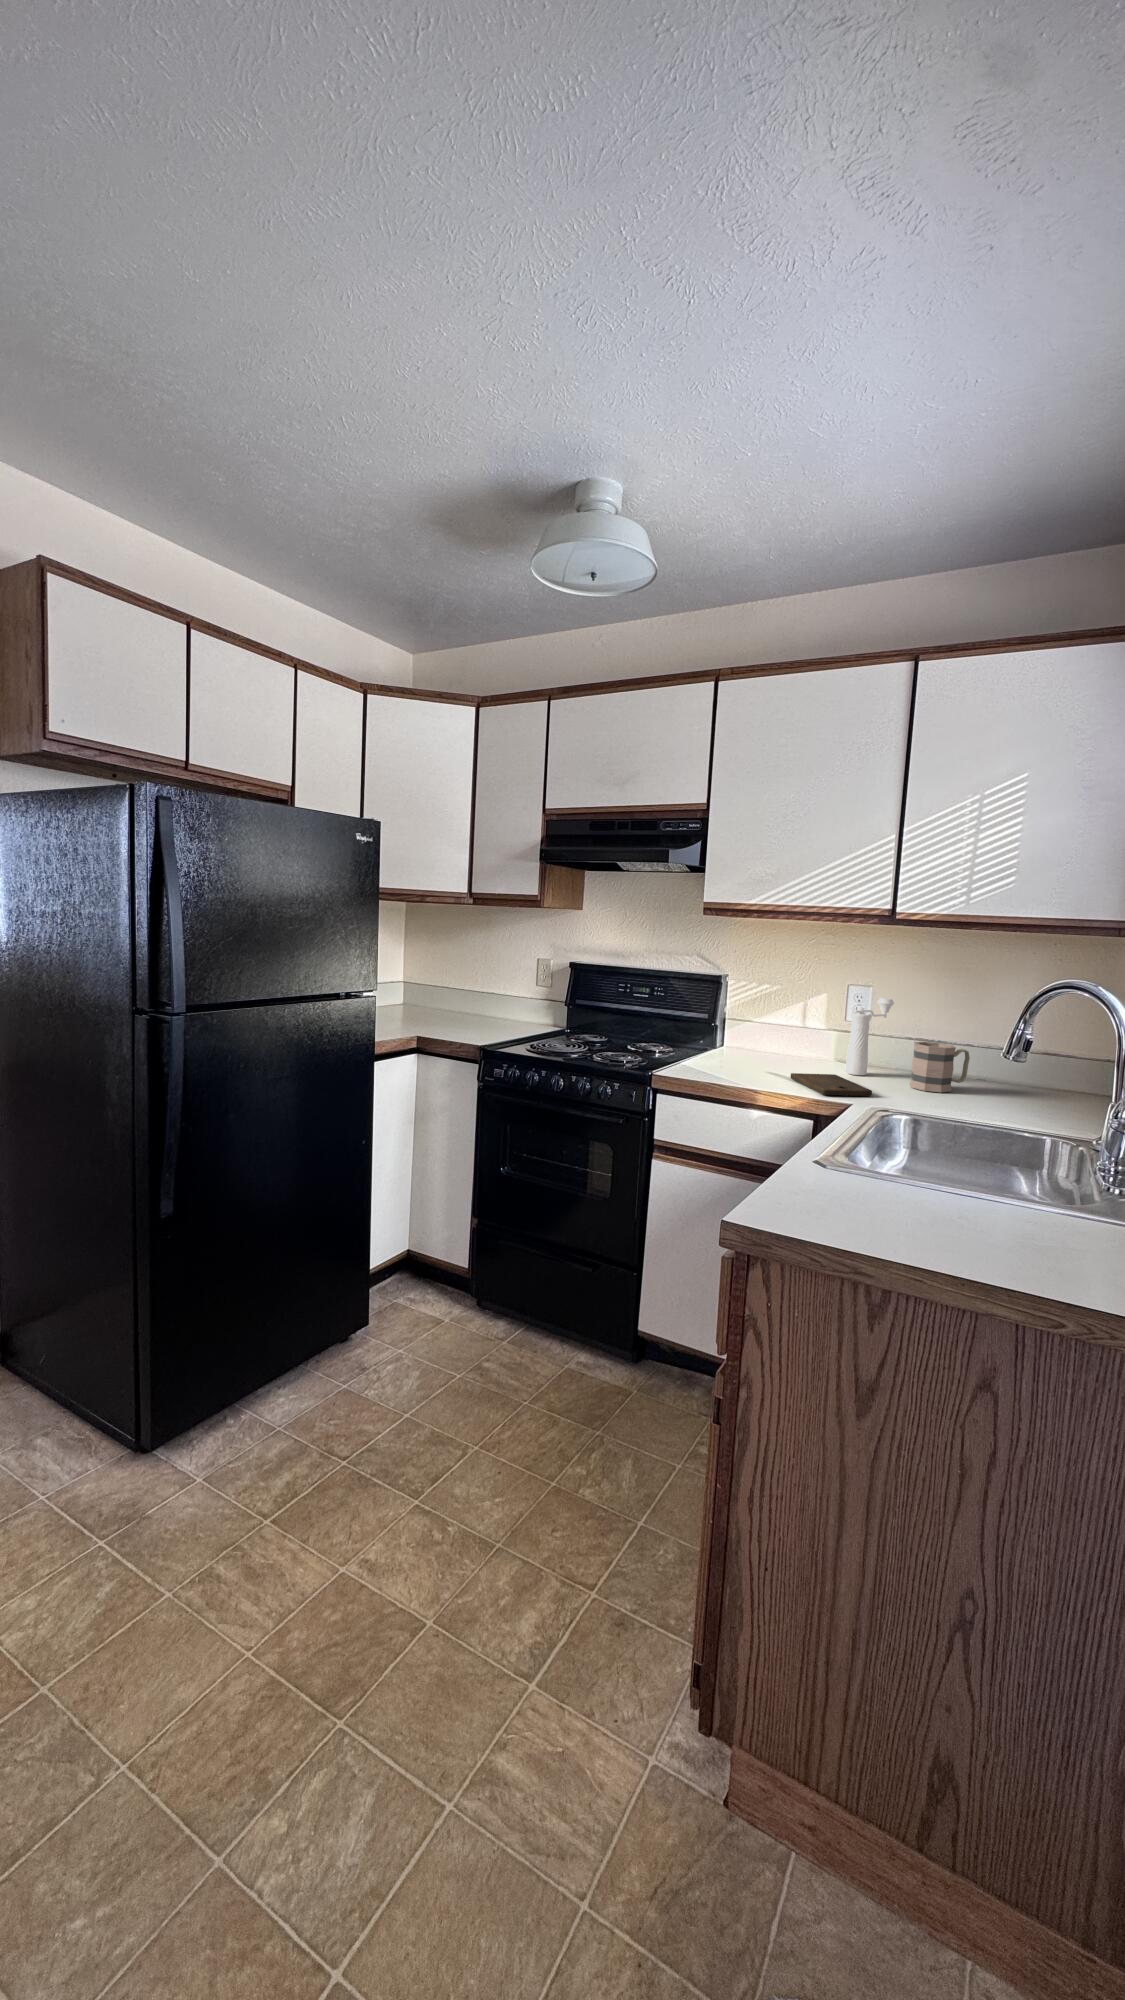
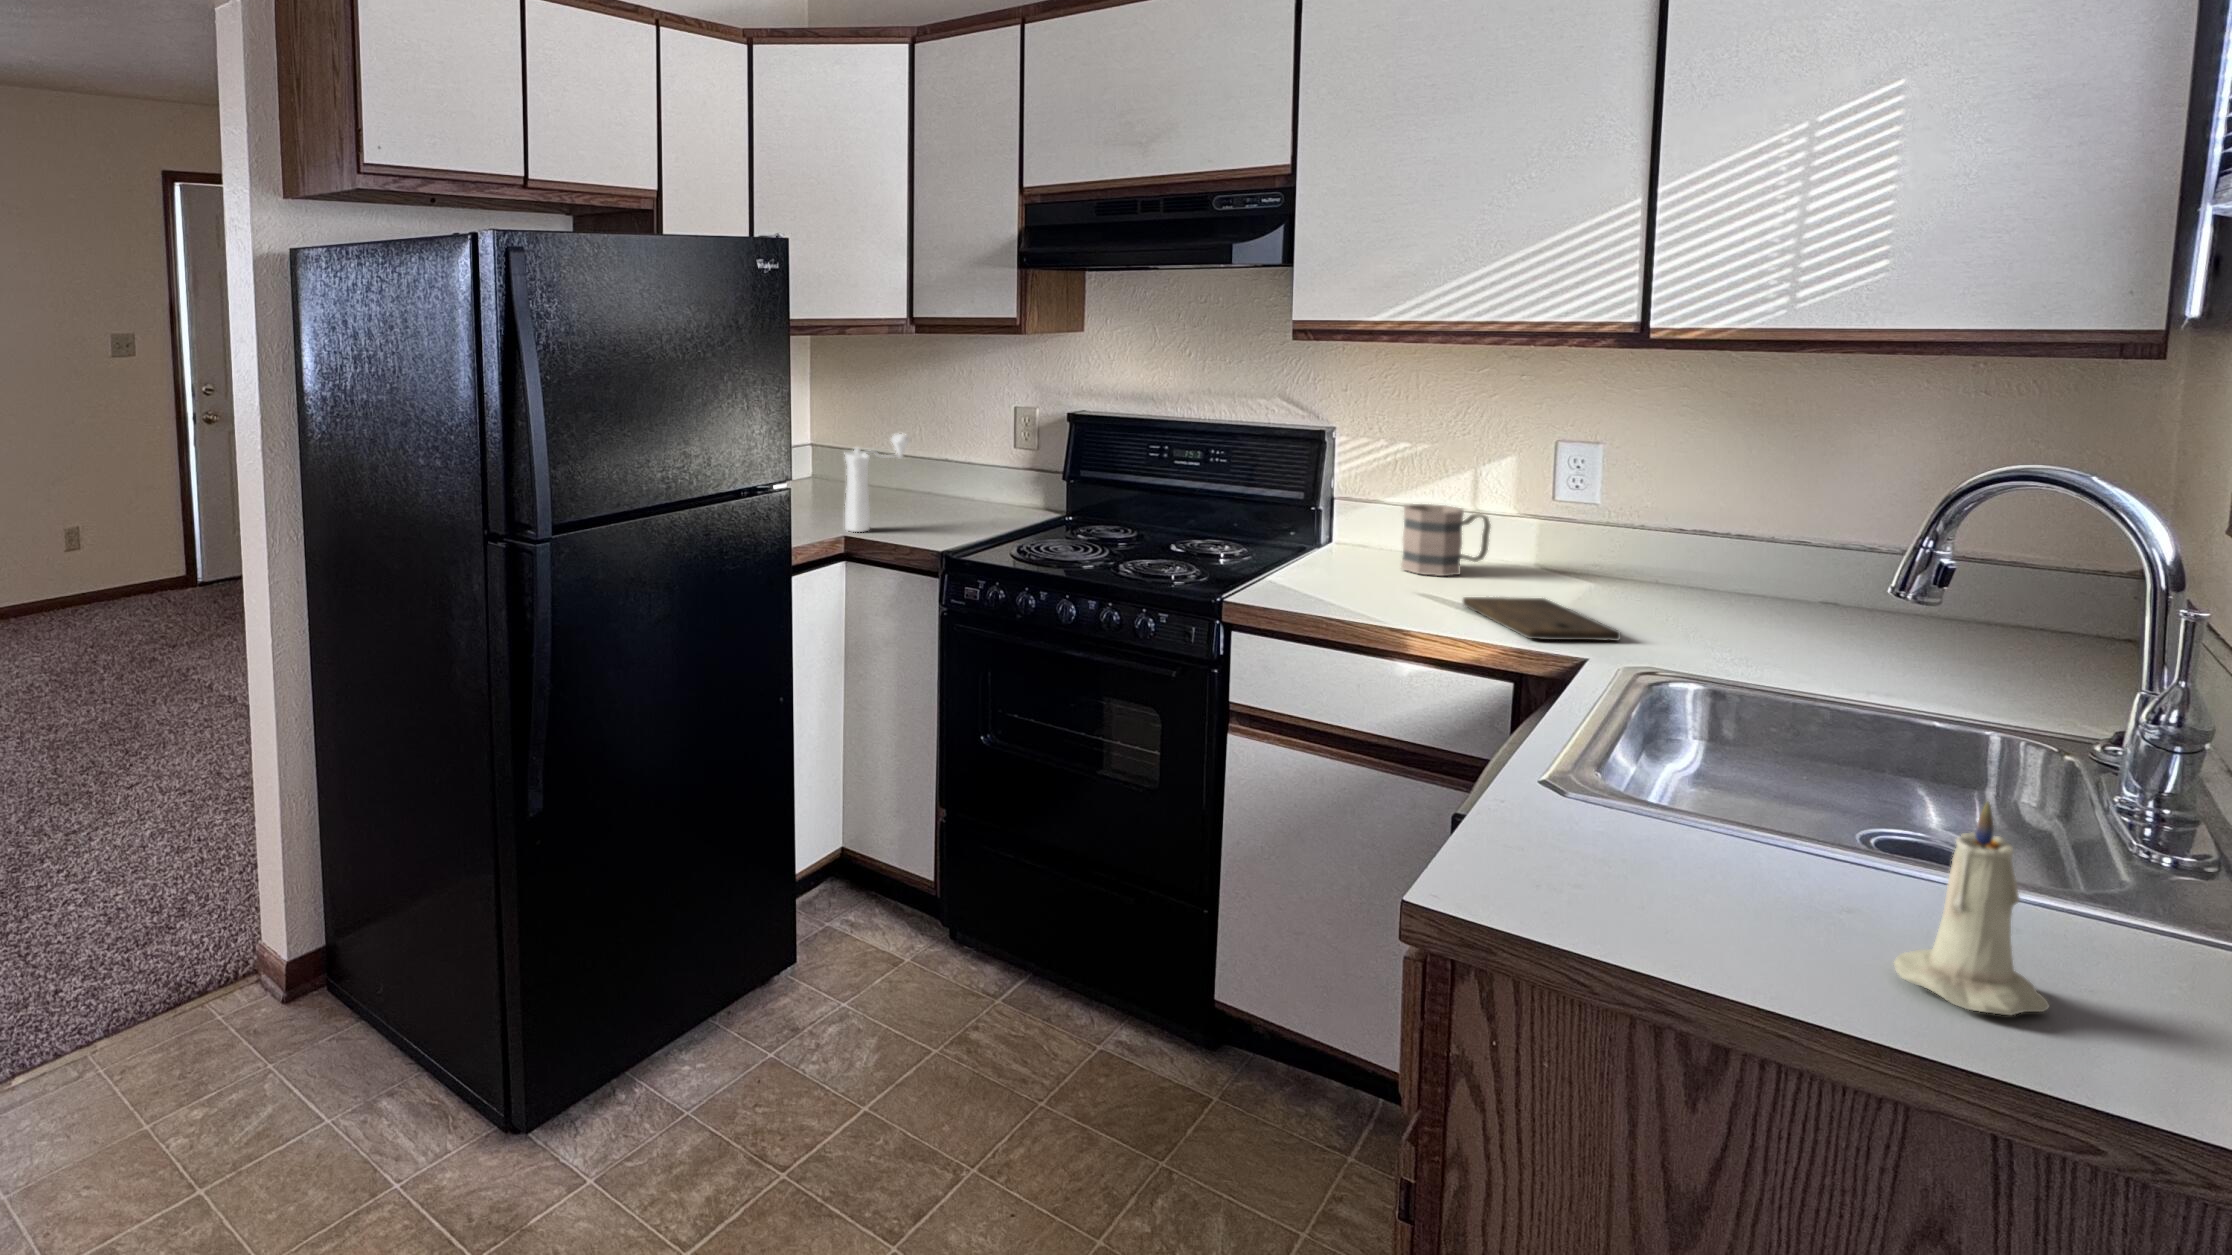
pepper mill: present [845,998,894,1075] -> present [845,434,909,532]
mug: present [910,1042,970,1092] -> present [1401,504,1491,576]
candle: none [972,1141,1042,1258] -> present [1894,802,2049,1015]

